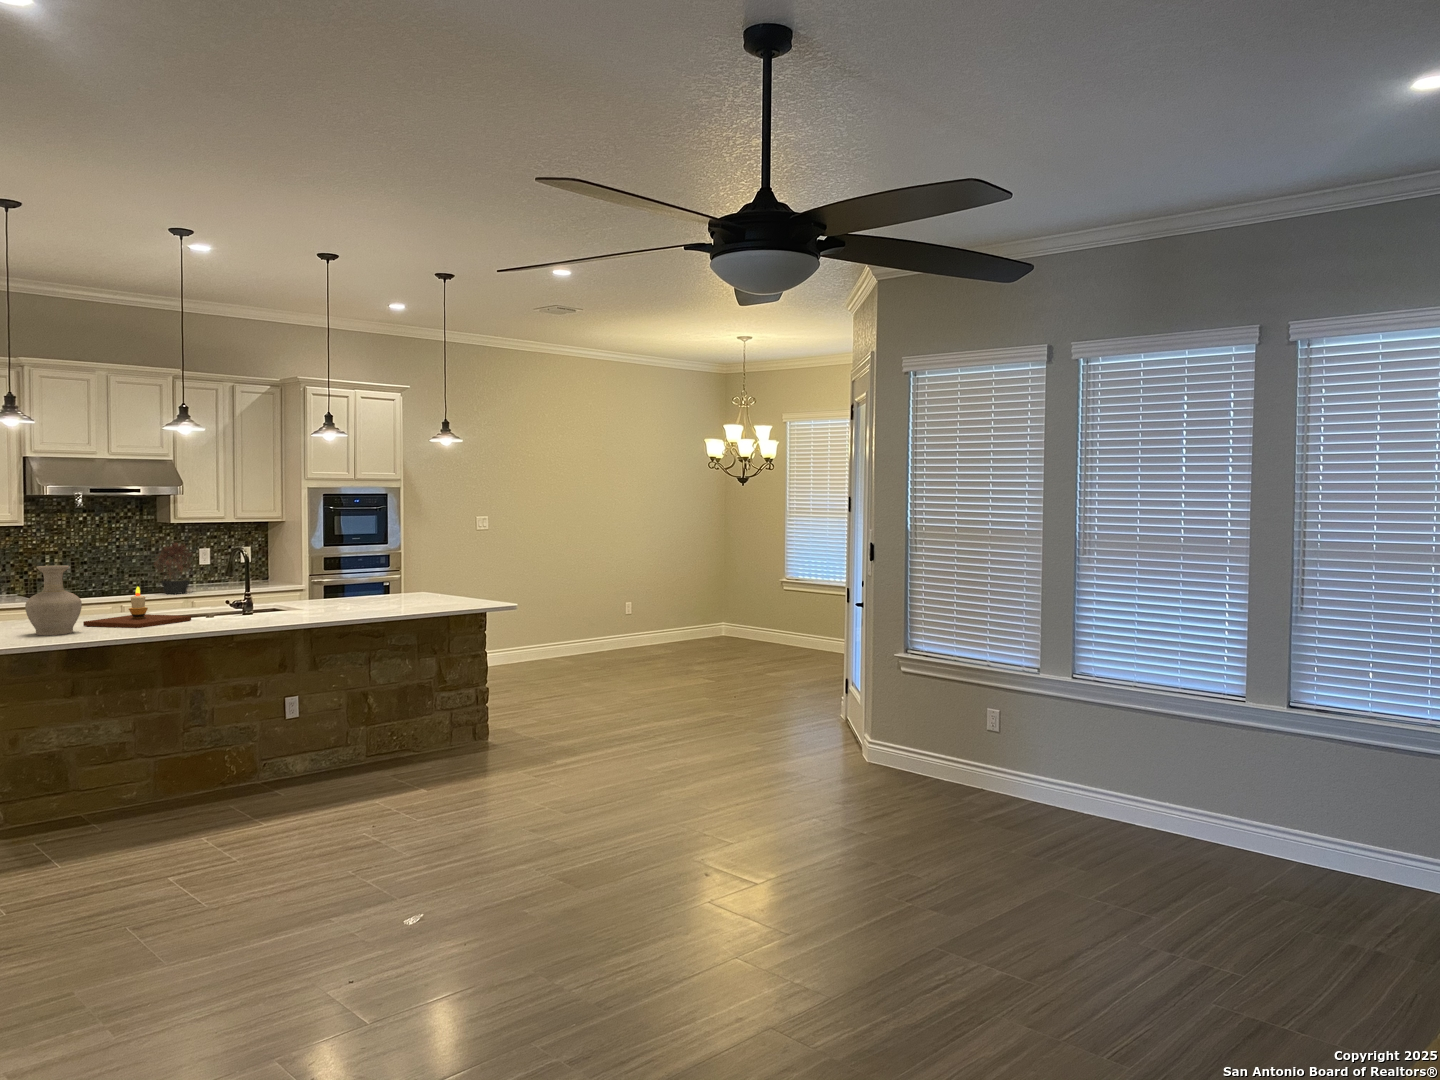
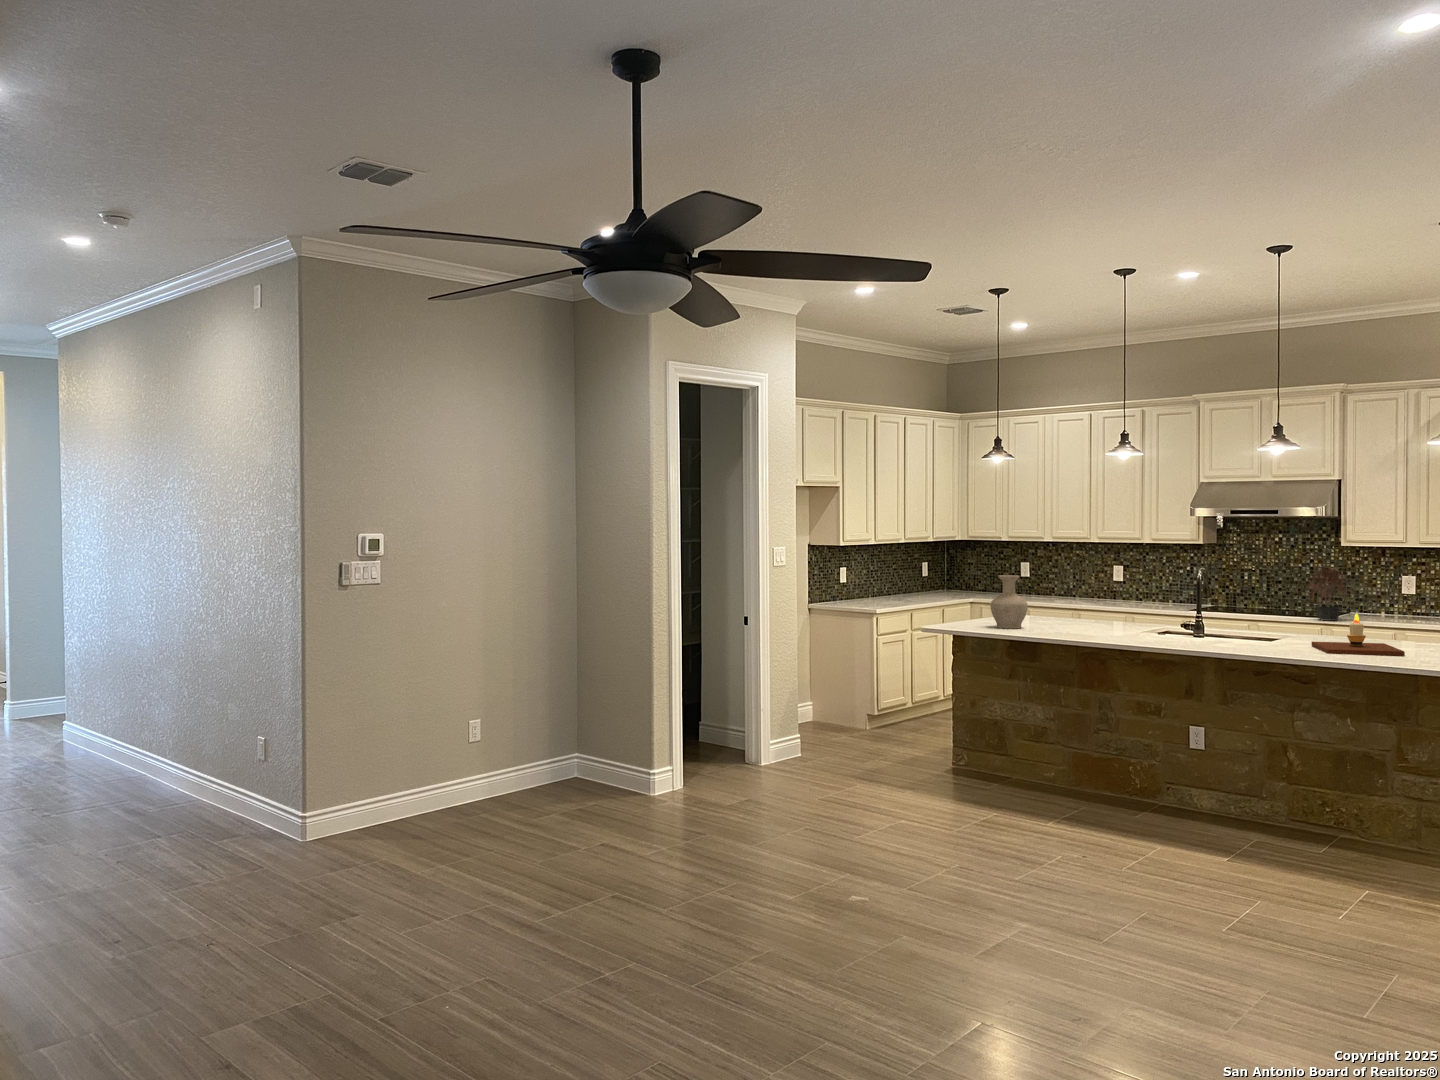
candle: present [83,587,191,628] -> present [1312,614,1405,656]

